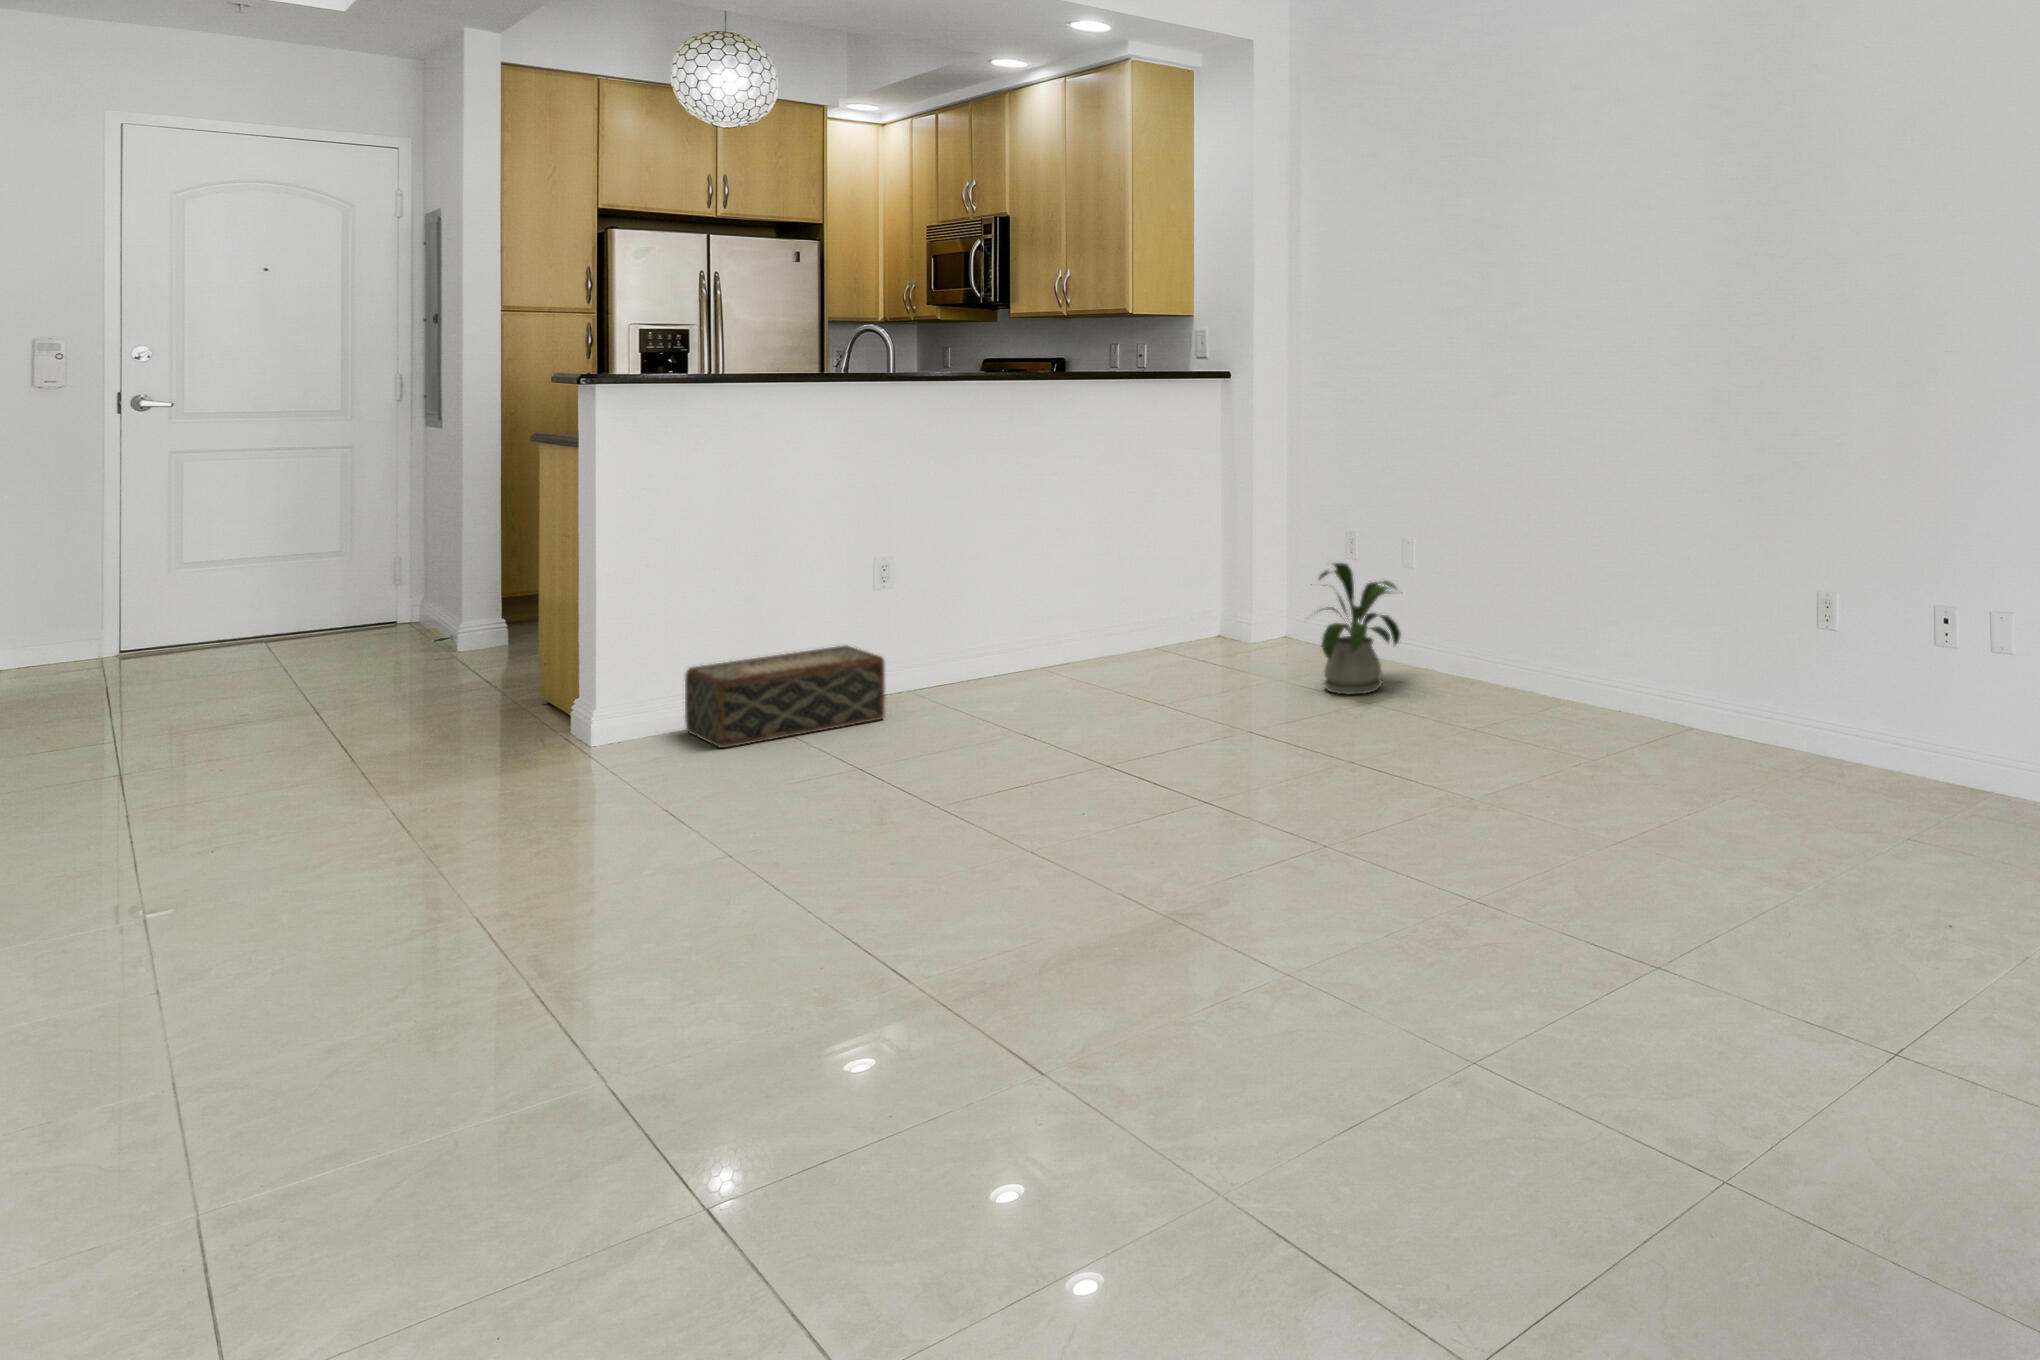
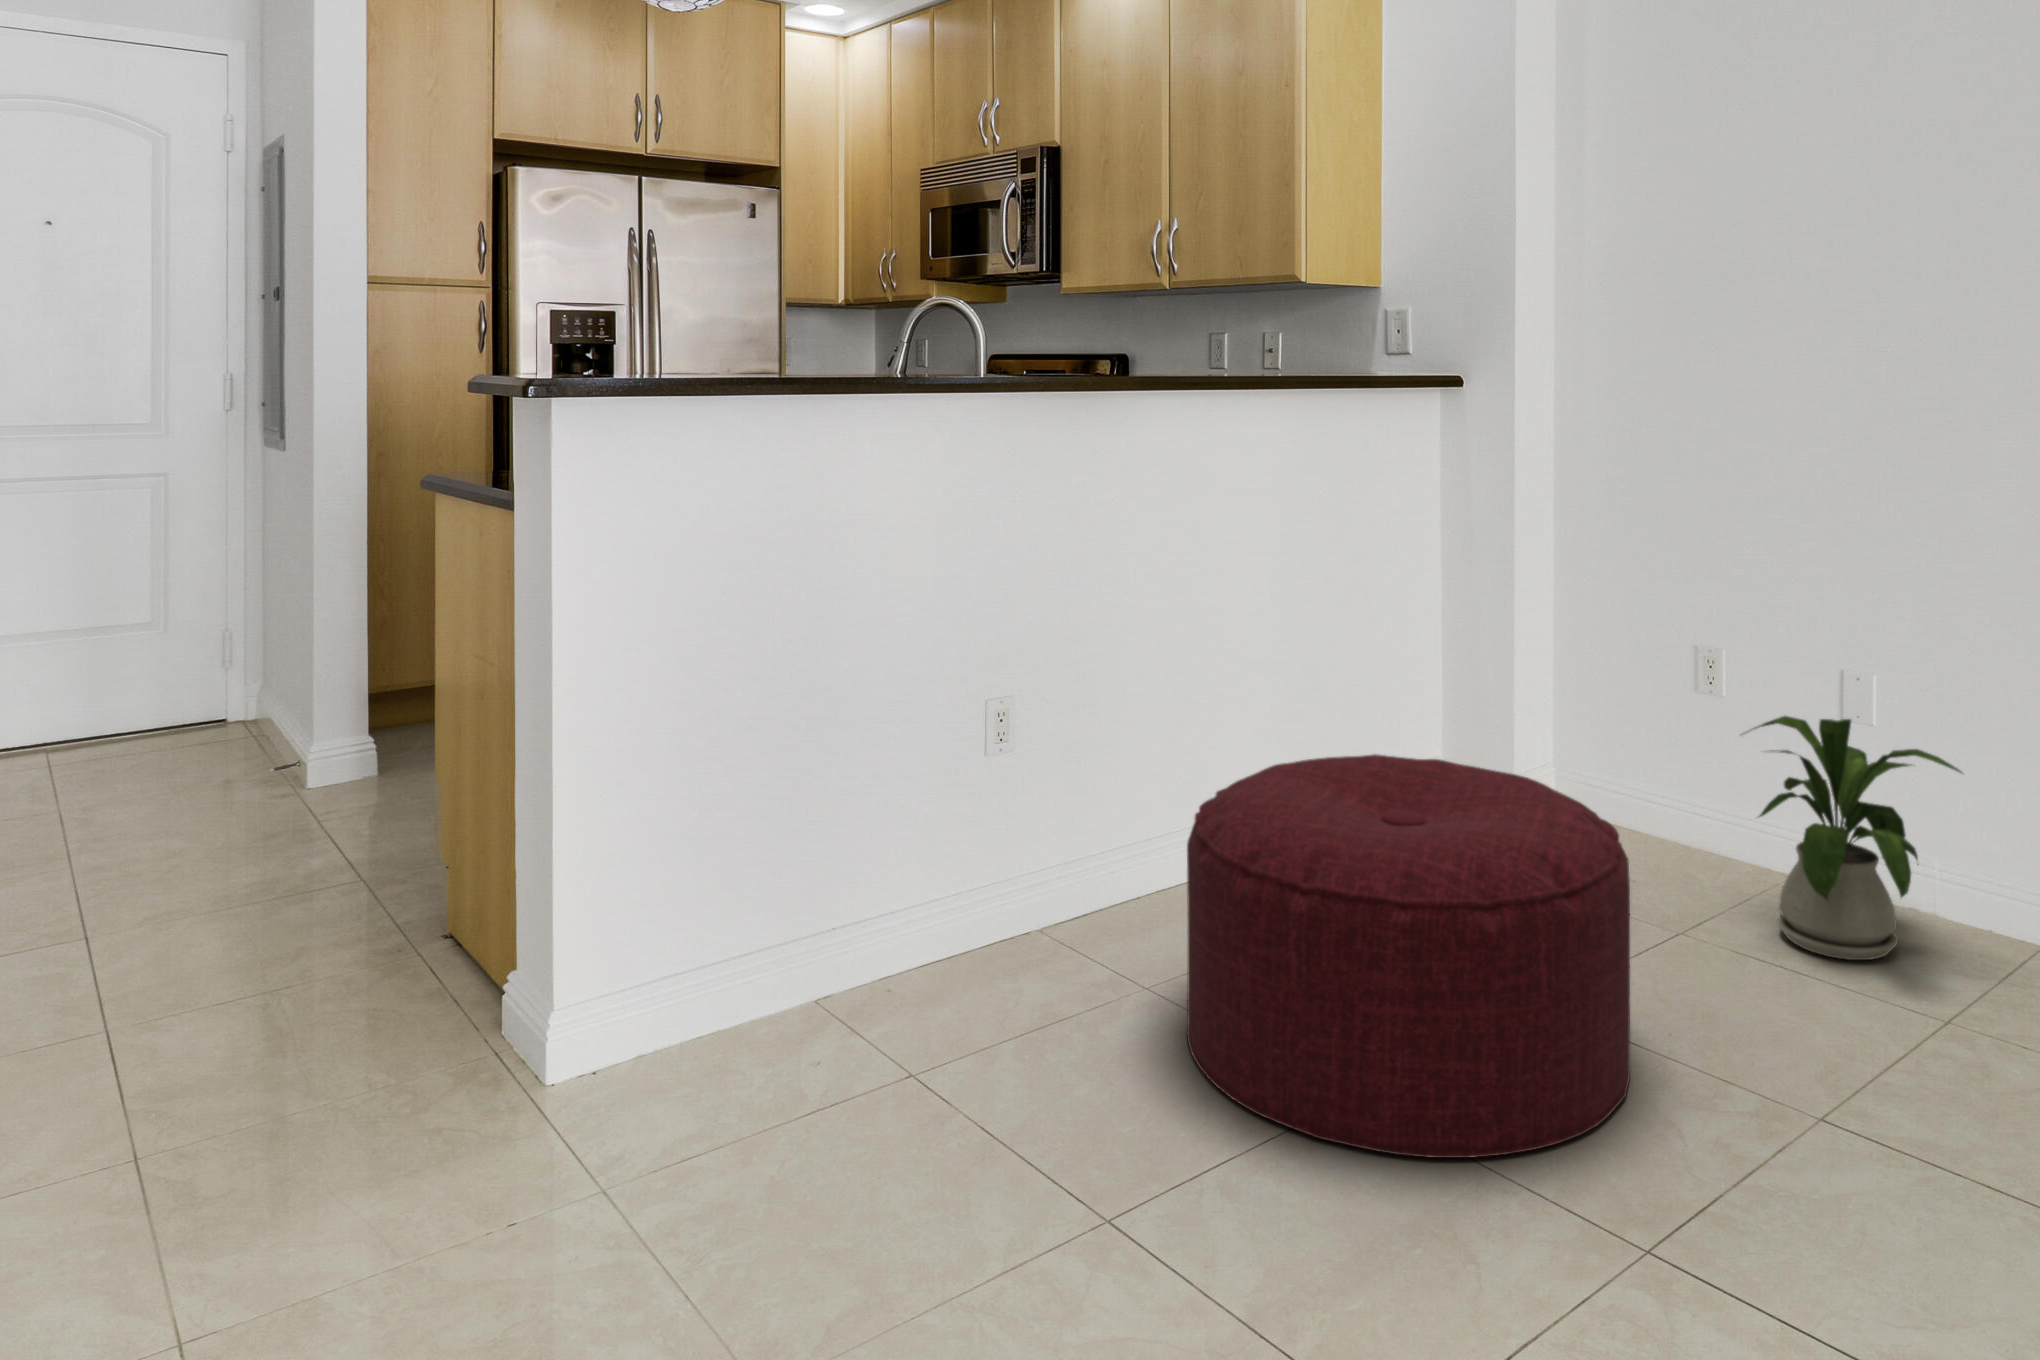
ottoman: none [944,585,1176,753] -> present [1187,754,1630,1158]
woven basket: present [685,645,885,748] -> none [709,854,1053,1106]

